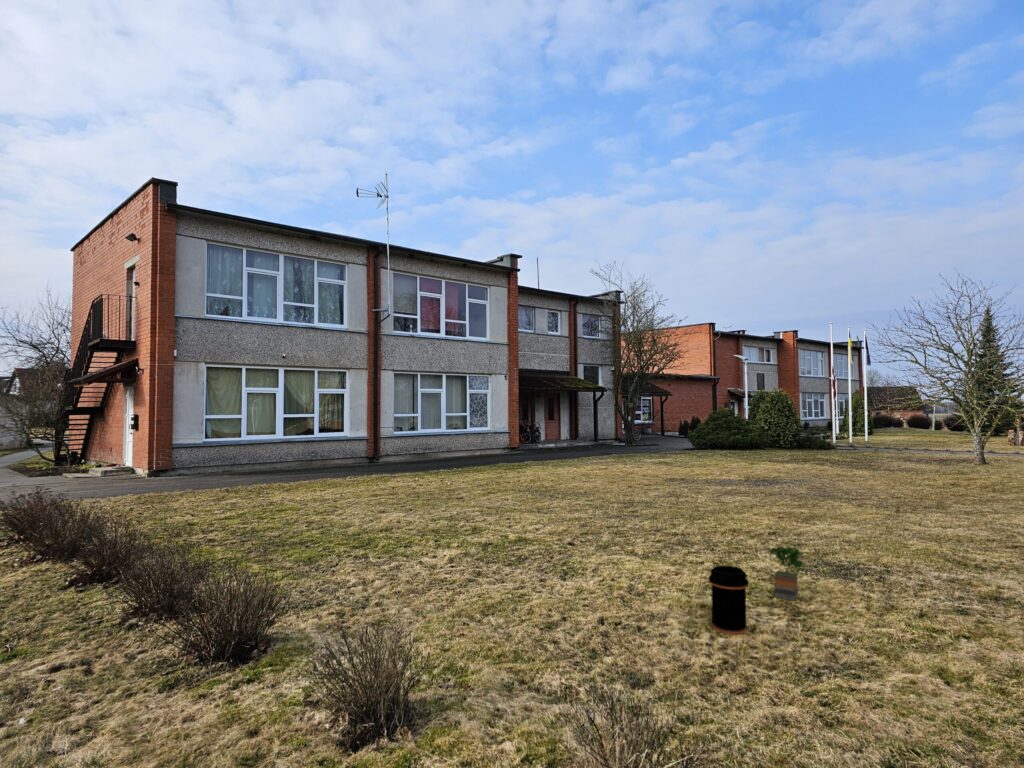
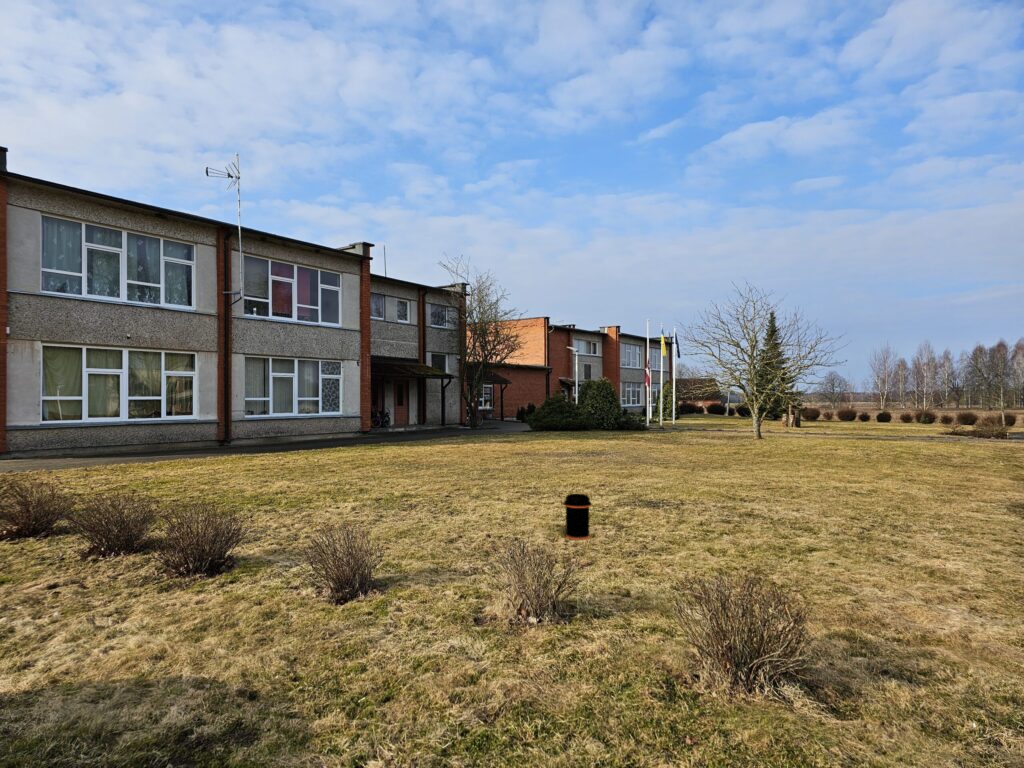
potted tree: present [771,546,805,600] -> none [603,483,628,521]

